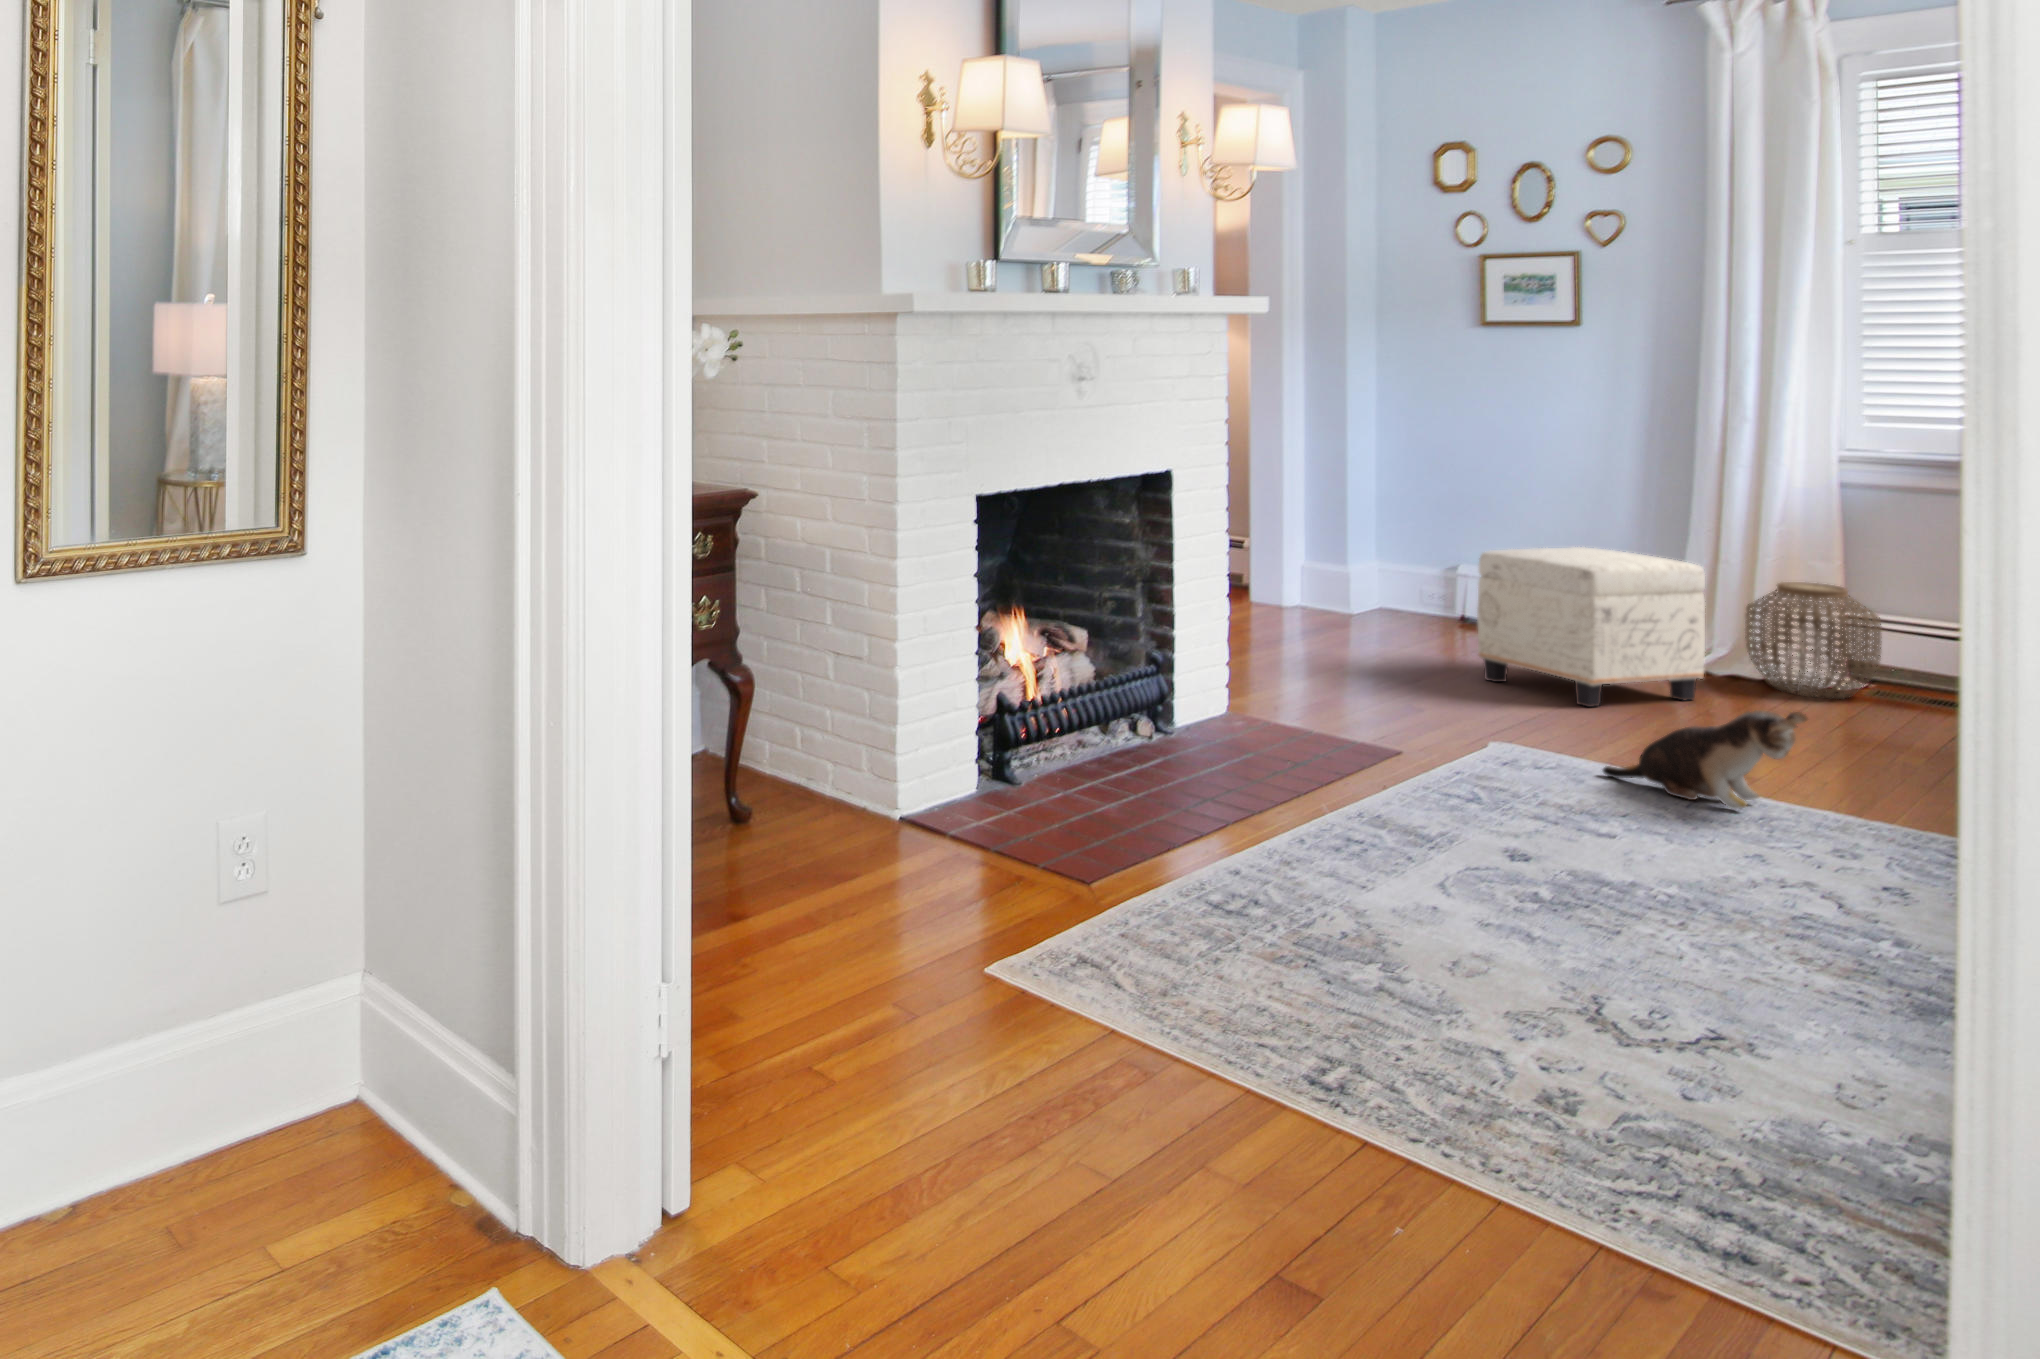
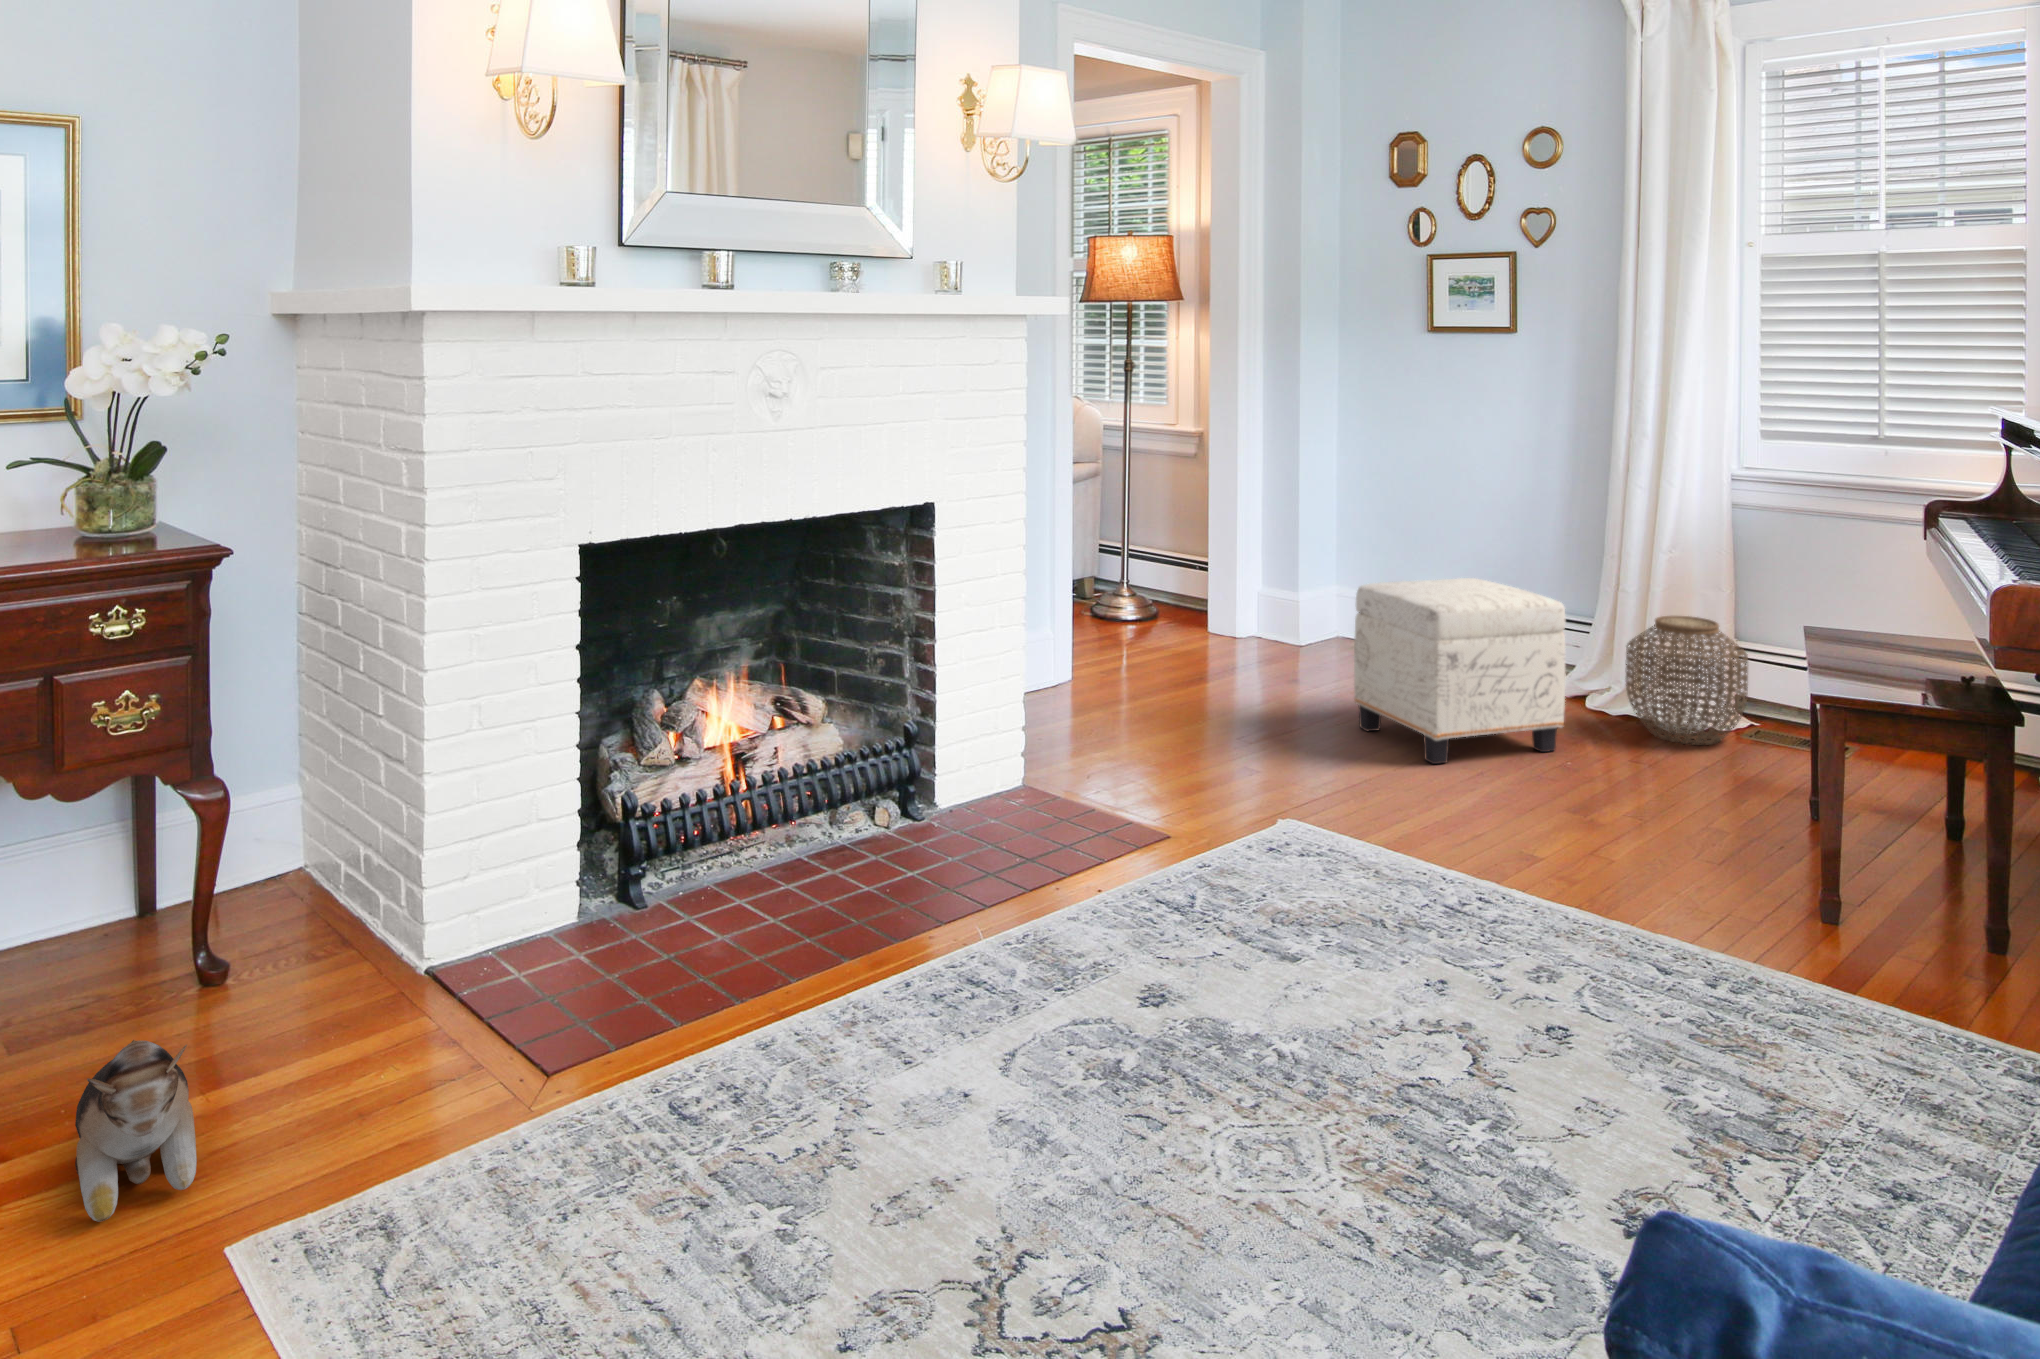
plush toy: present [1603,710,1807,809] -> present [75,1040,197,1222]

